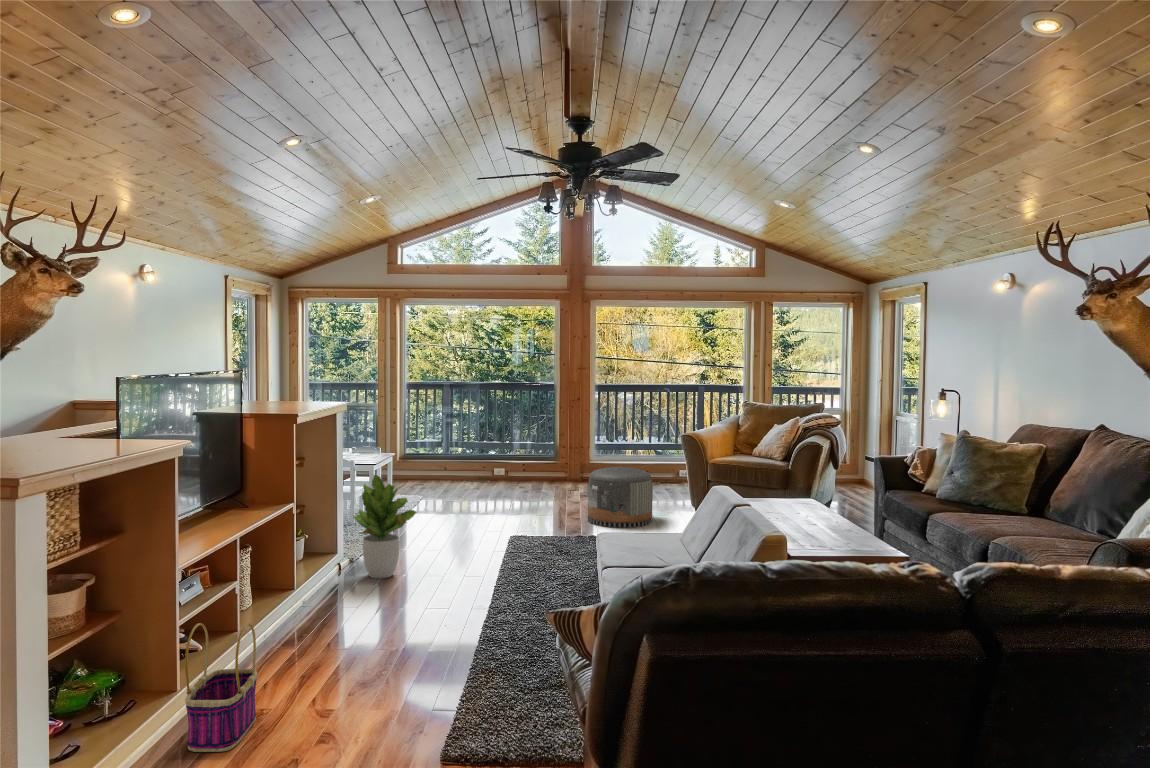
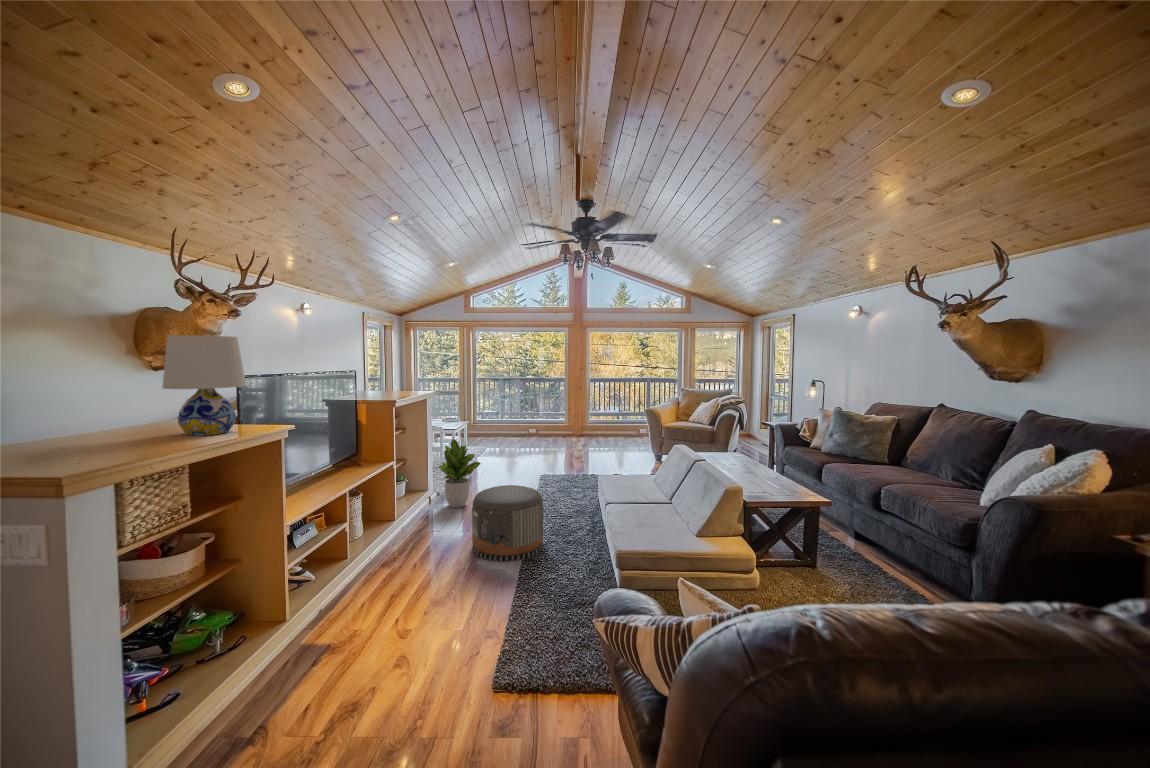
table lamp: none [44,328,136,450] -> present [162,335,246,436]
pouf: present [588,467,653,528] -> present [472,485,543,561]
basket: present [185,623,257,752] -> none [289,567,353,674]

